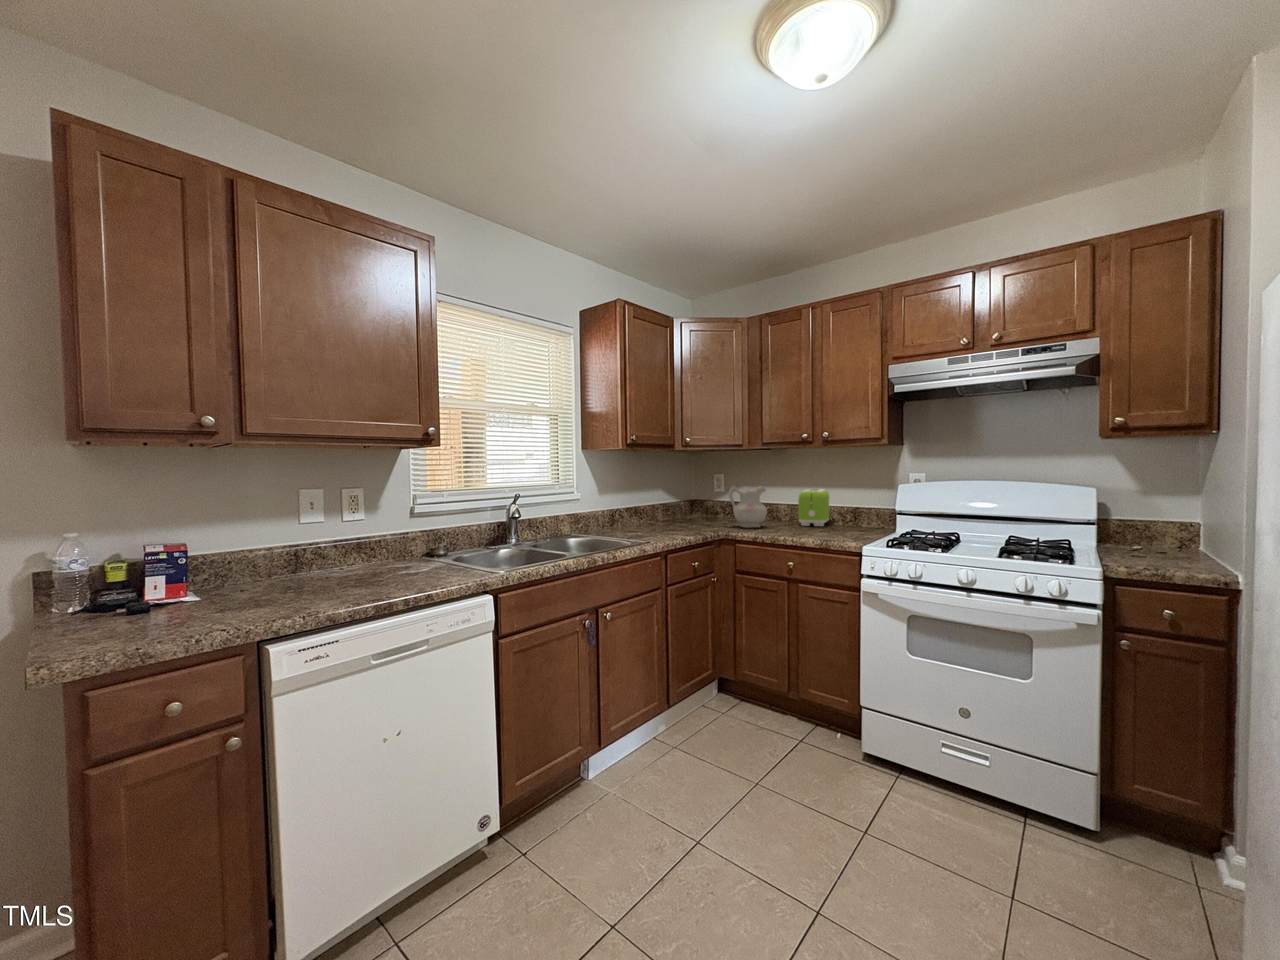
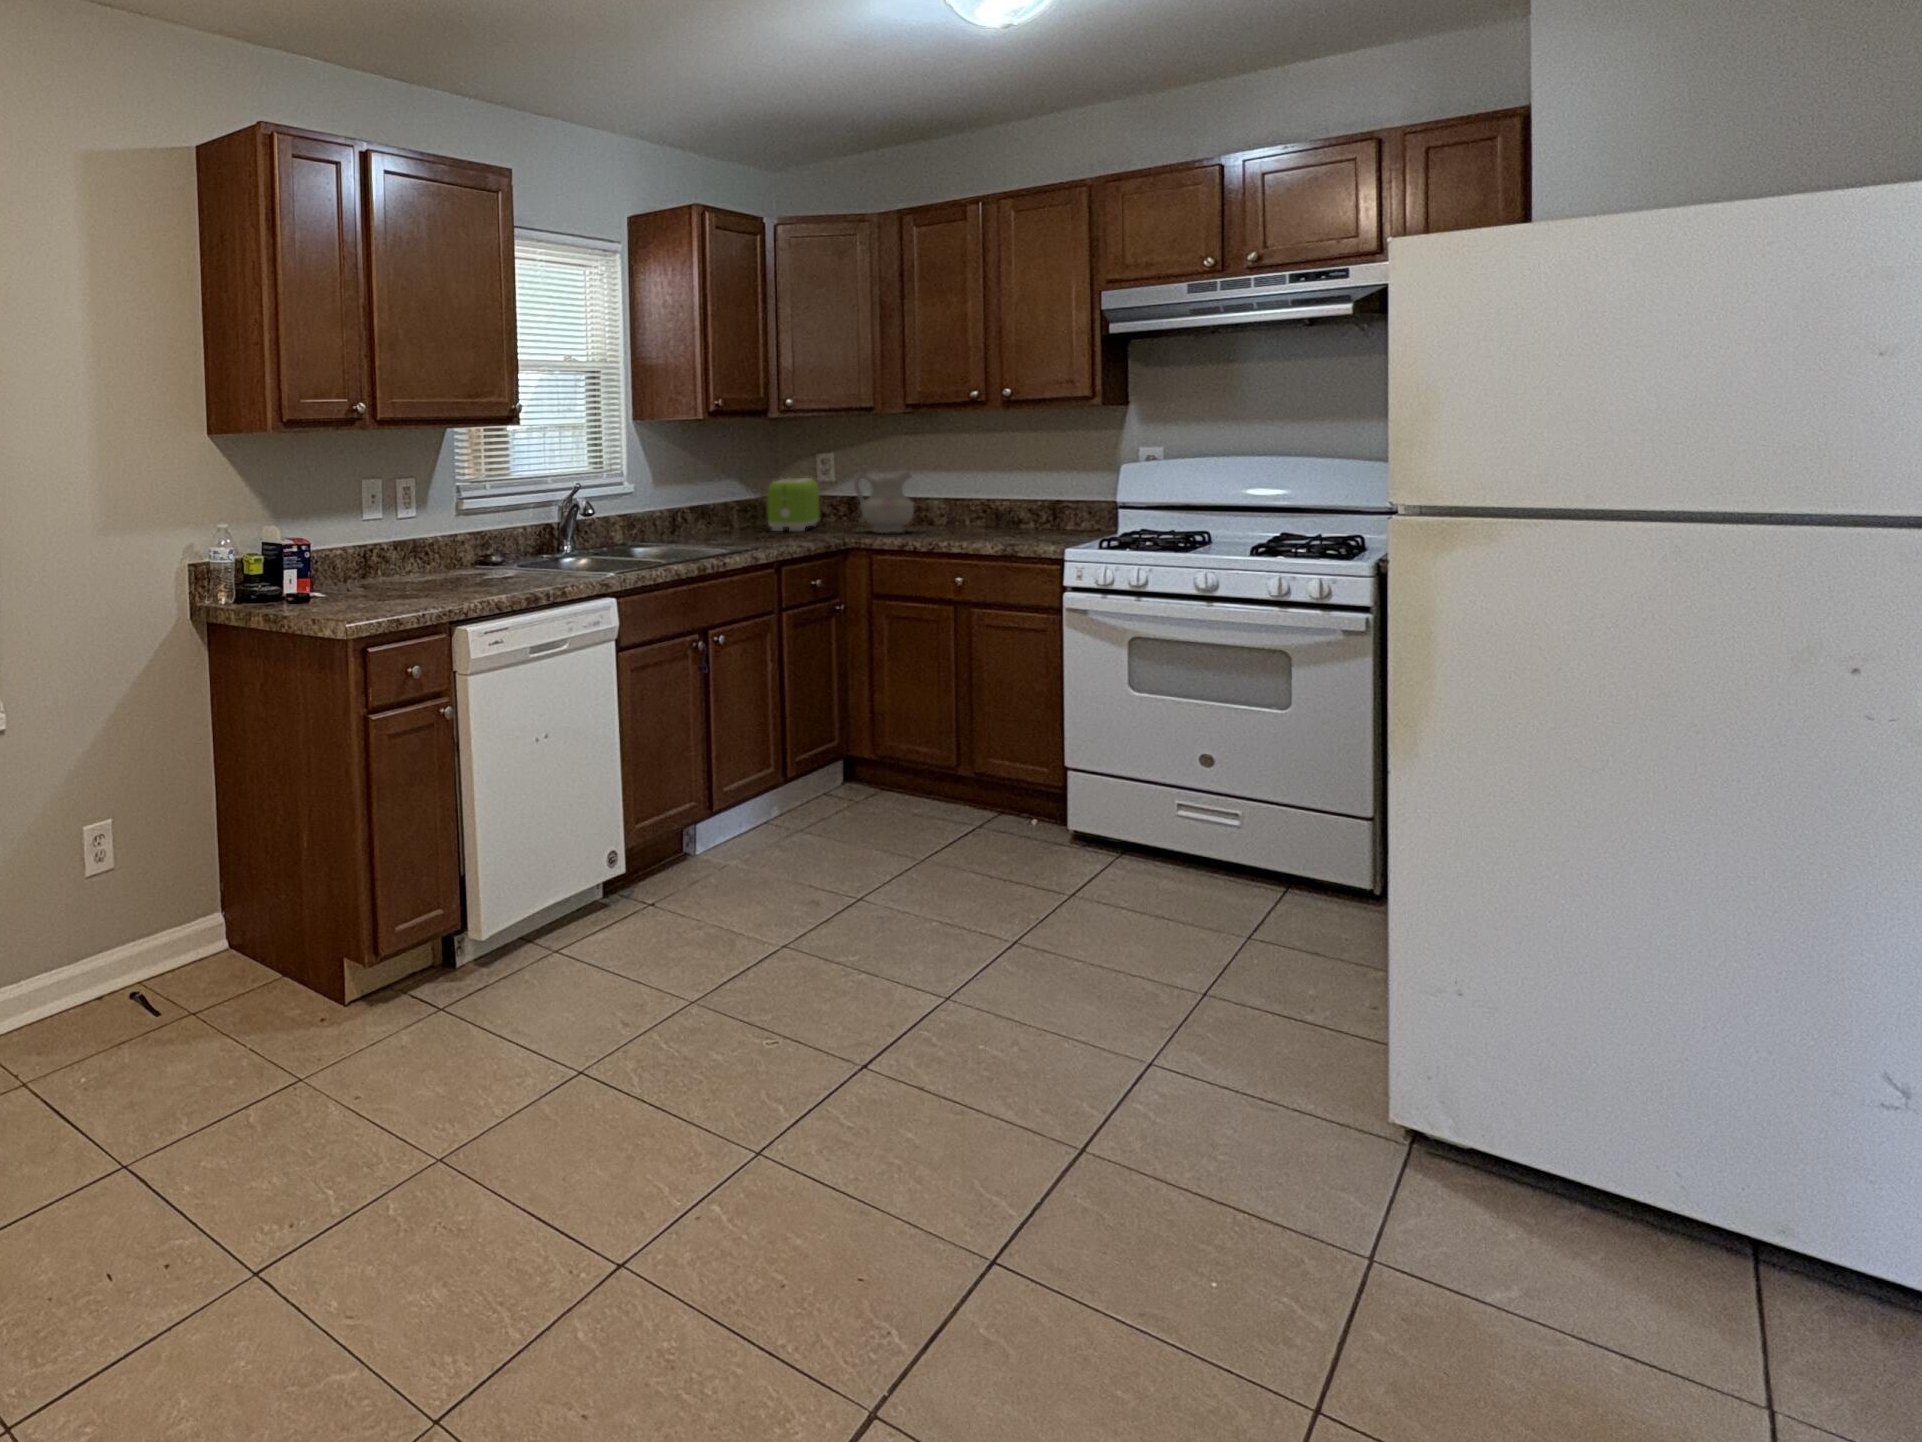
toaster: present [798,489,830,526] -> present [767,478,820,531]

